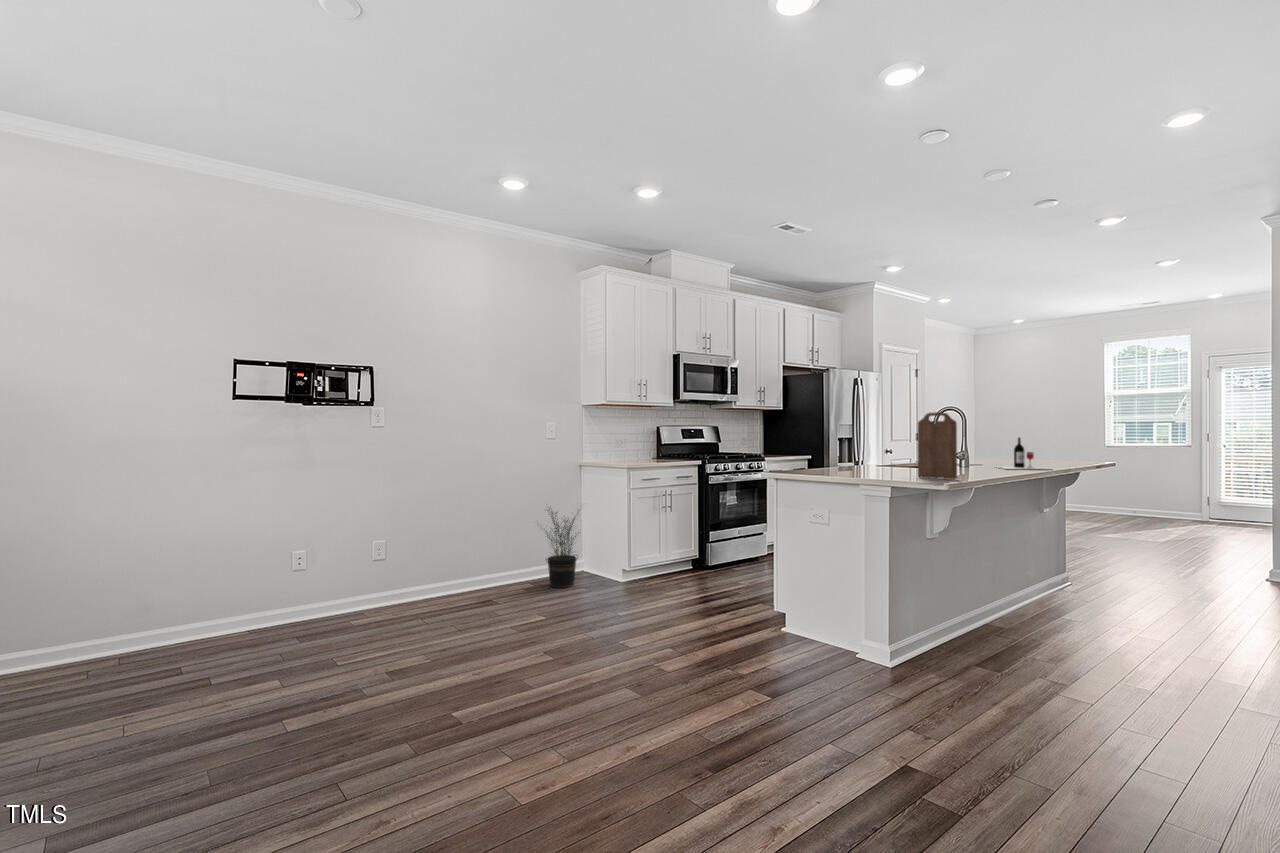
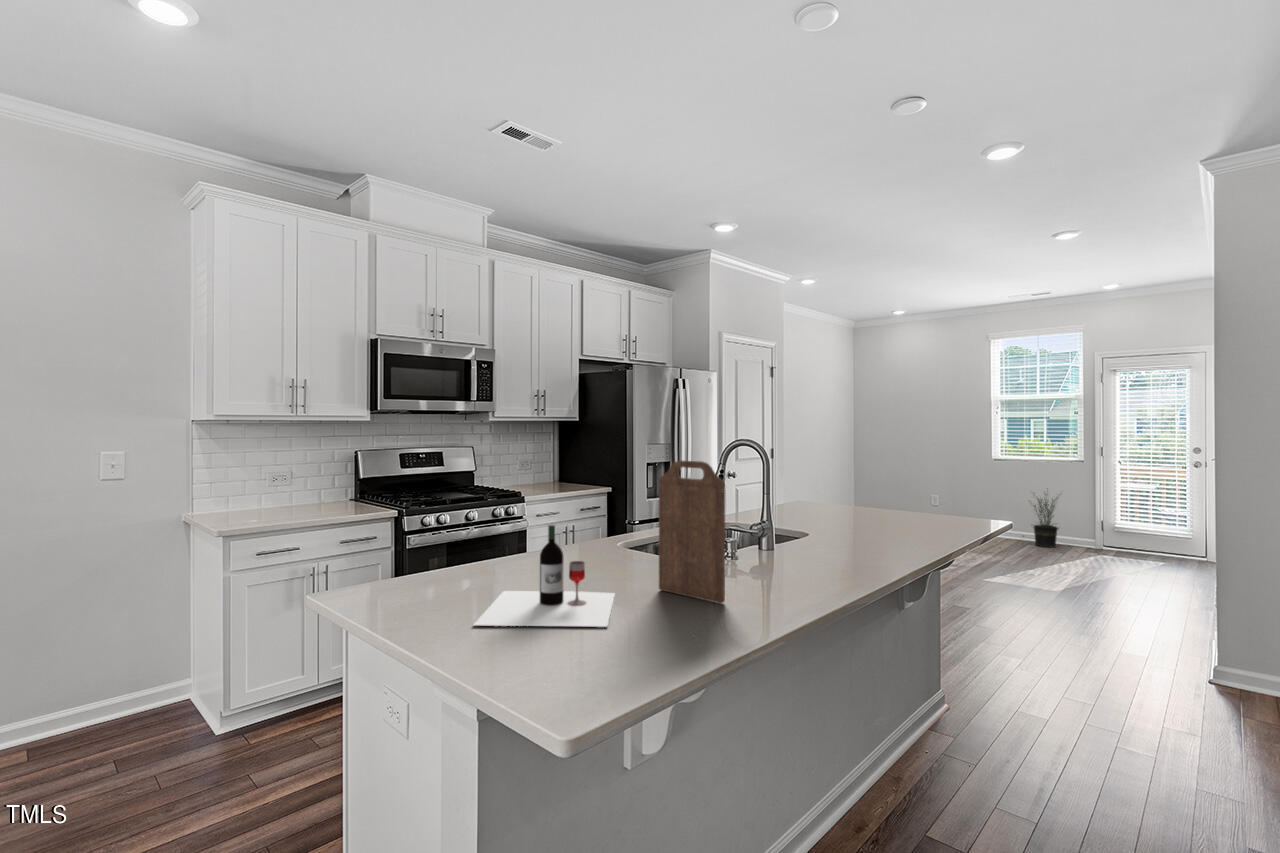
wine bottle: present [995,438,1049,469] -> present [474,525,615,627]
potted plant: present [546,508,577,588] -> present [1033,493,1058,547]

